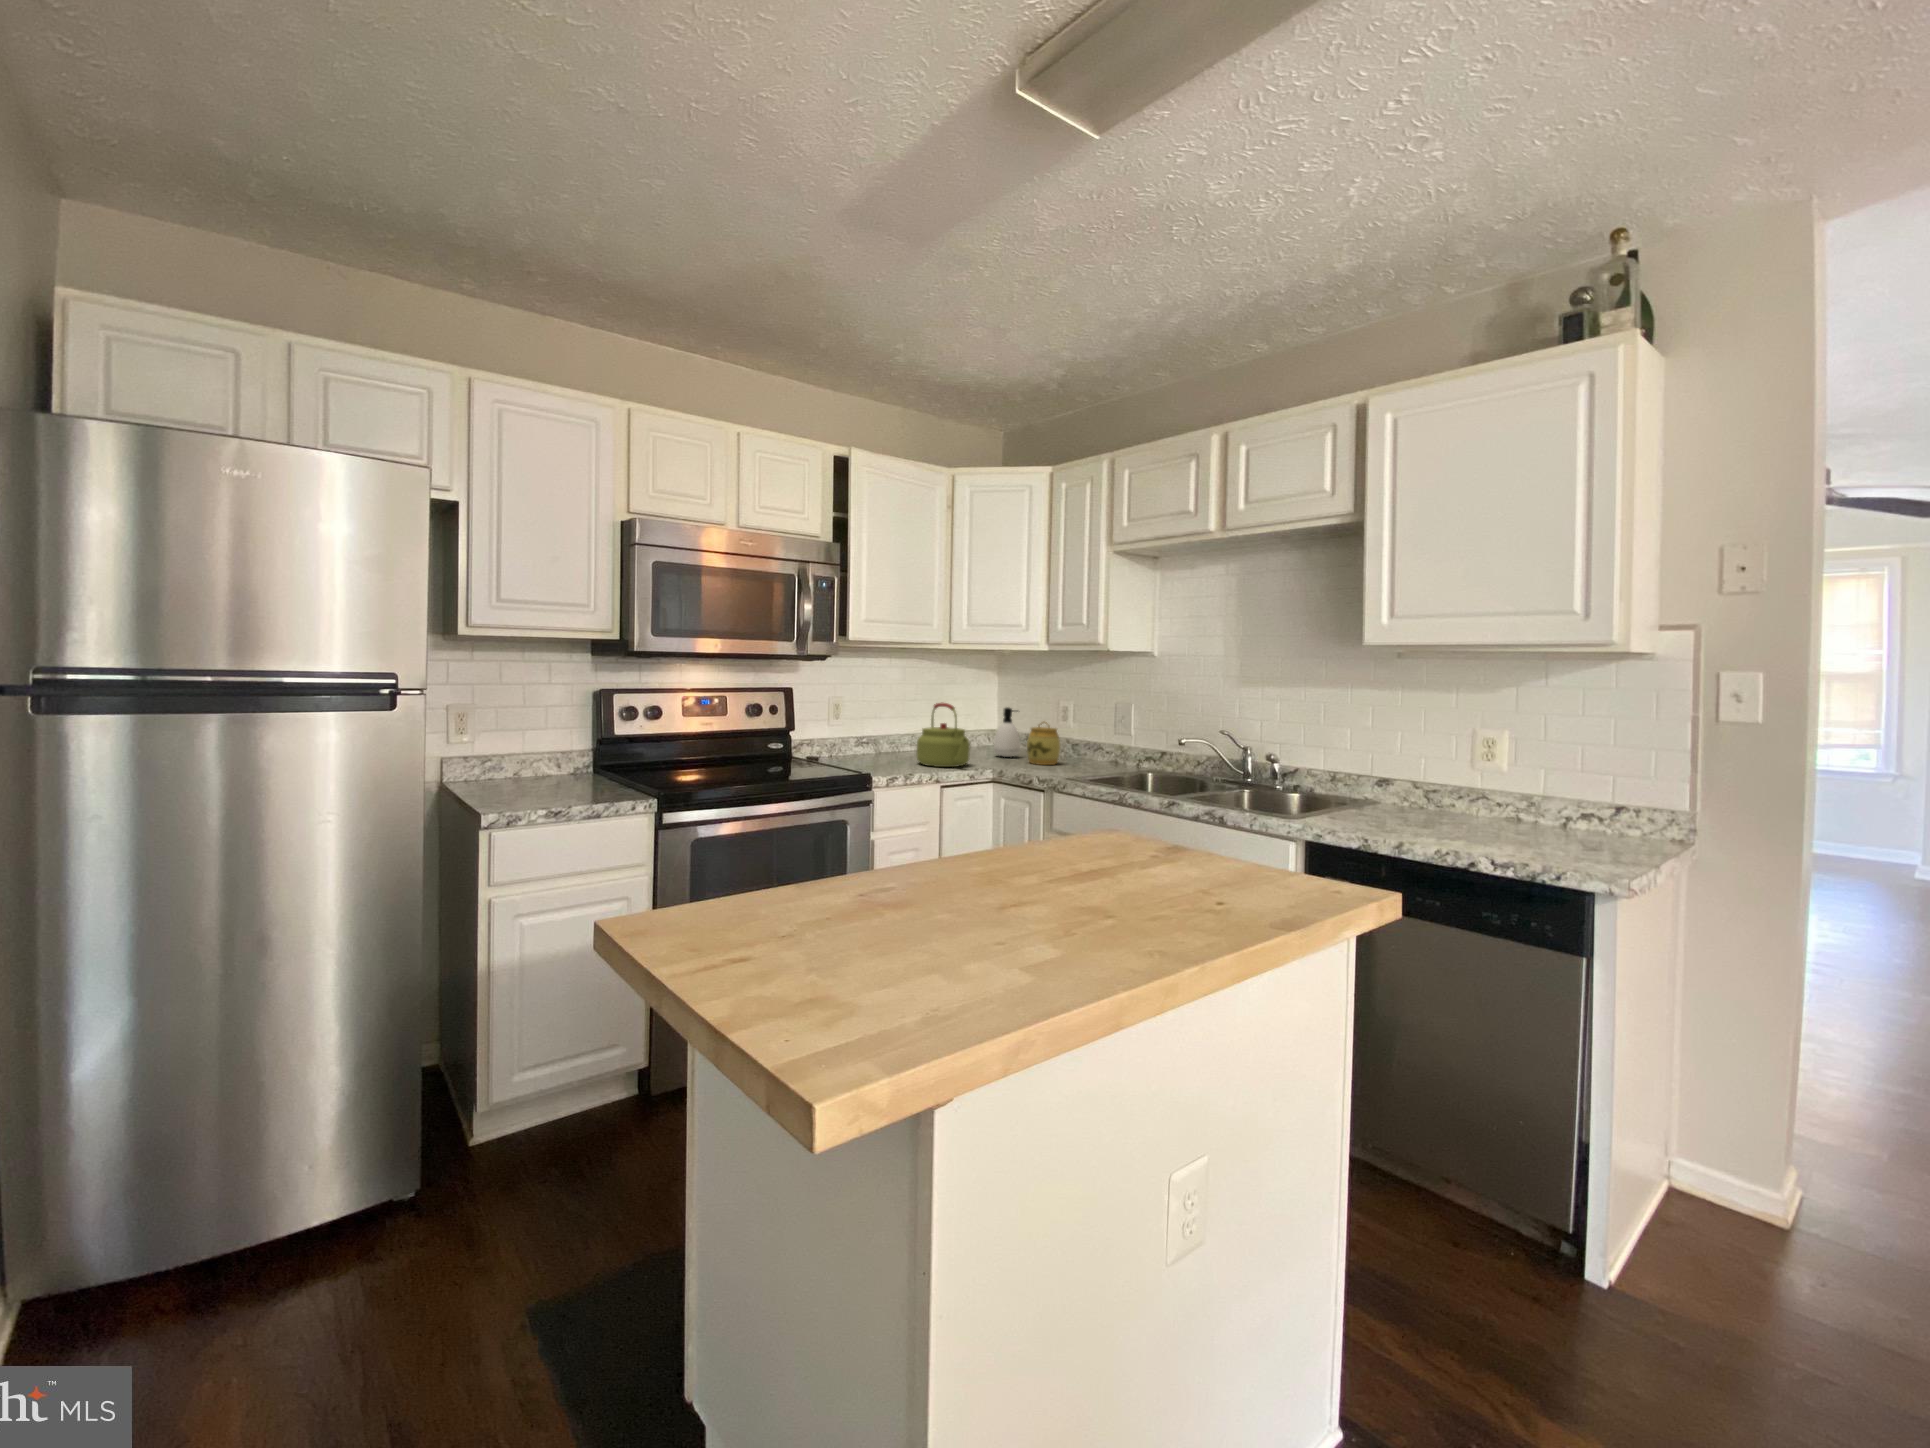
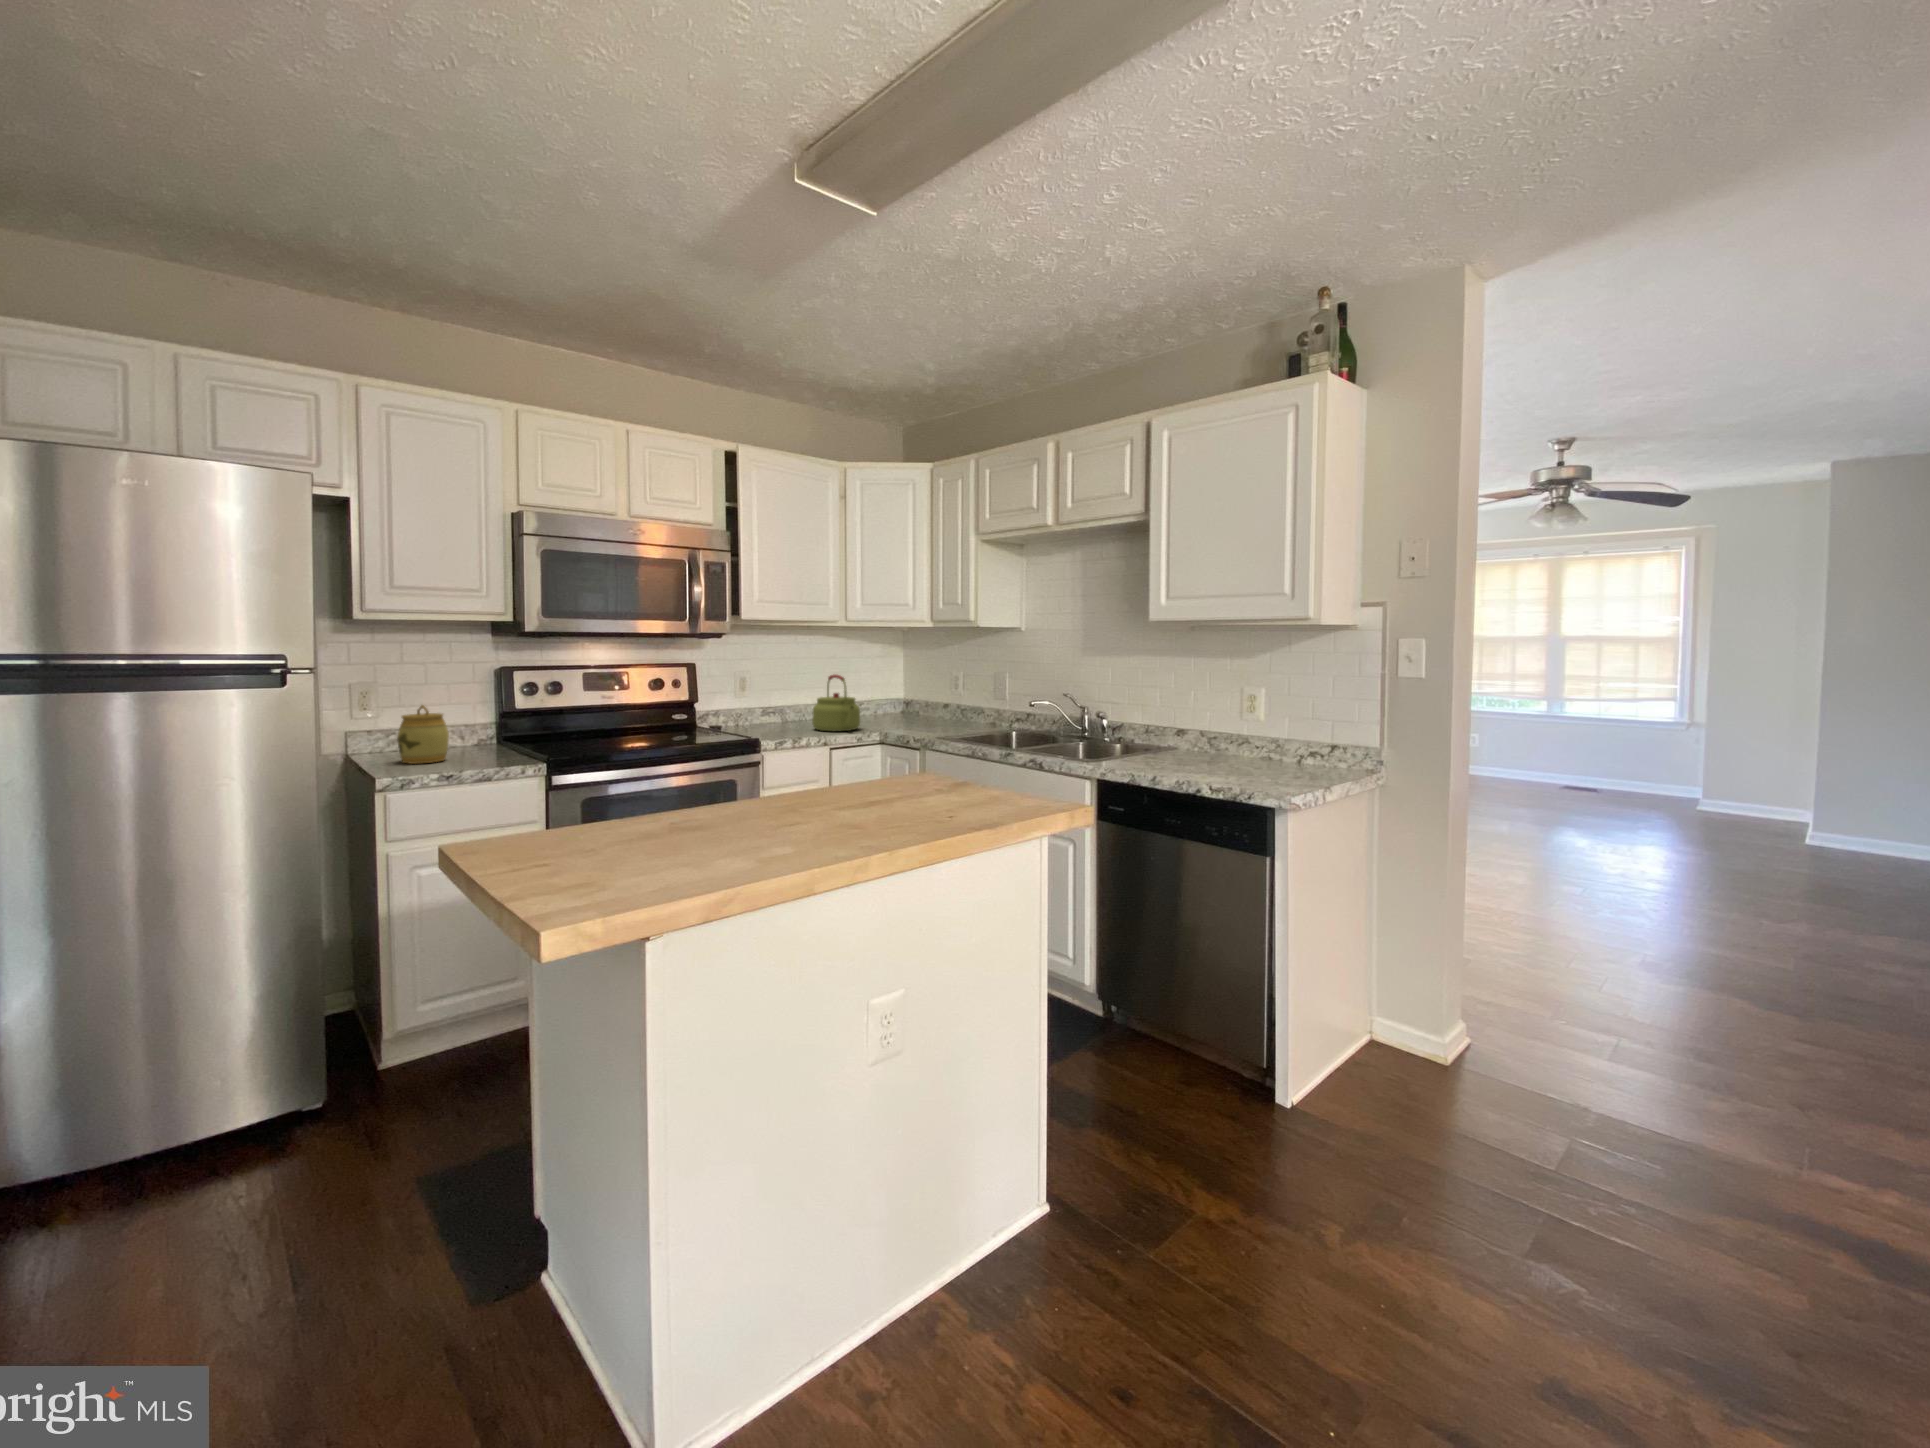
soap dispenser: present [994,708,1020,757] -> none [890,678,913,722]
jar: present [1027,722,1060,765] -> present [397,705,449,764]

